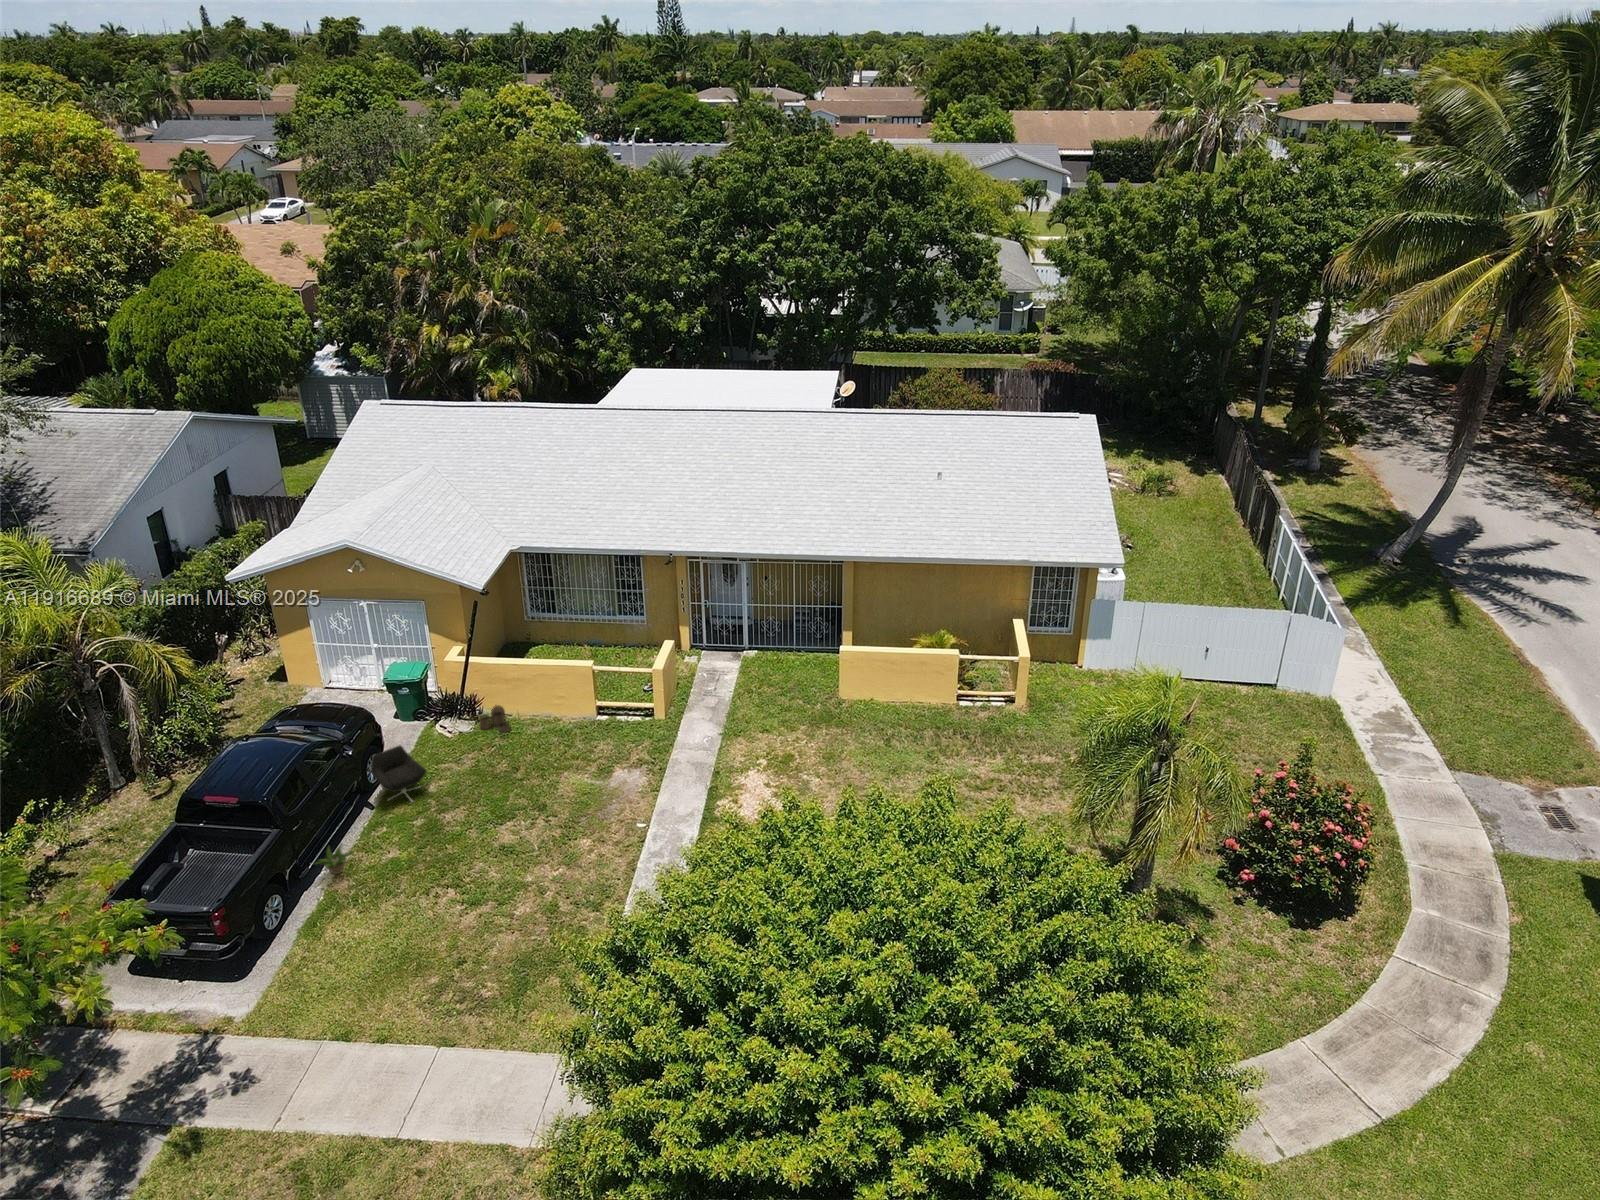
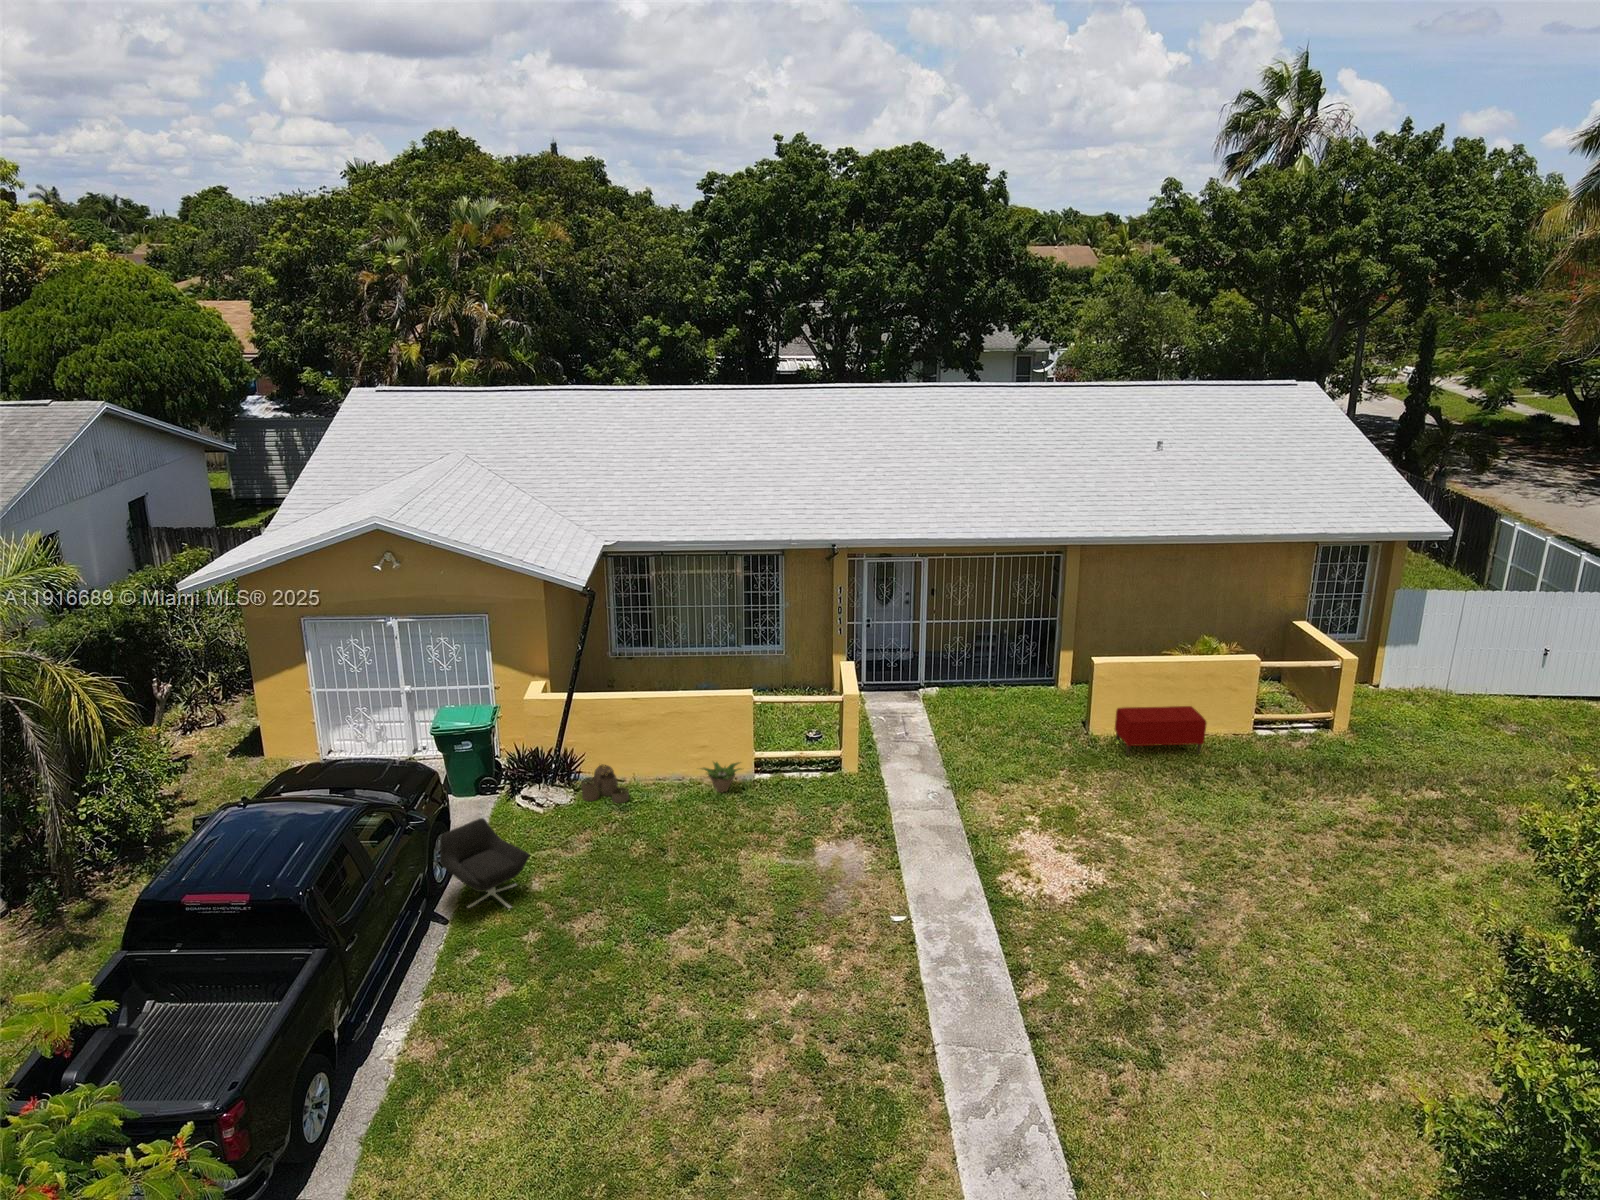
bench: none [854,681,910,717] -> present [1115,706,1207,756]
decorative plant: present [316,845,352,874] -> present [702,762,740,792]

